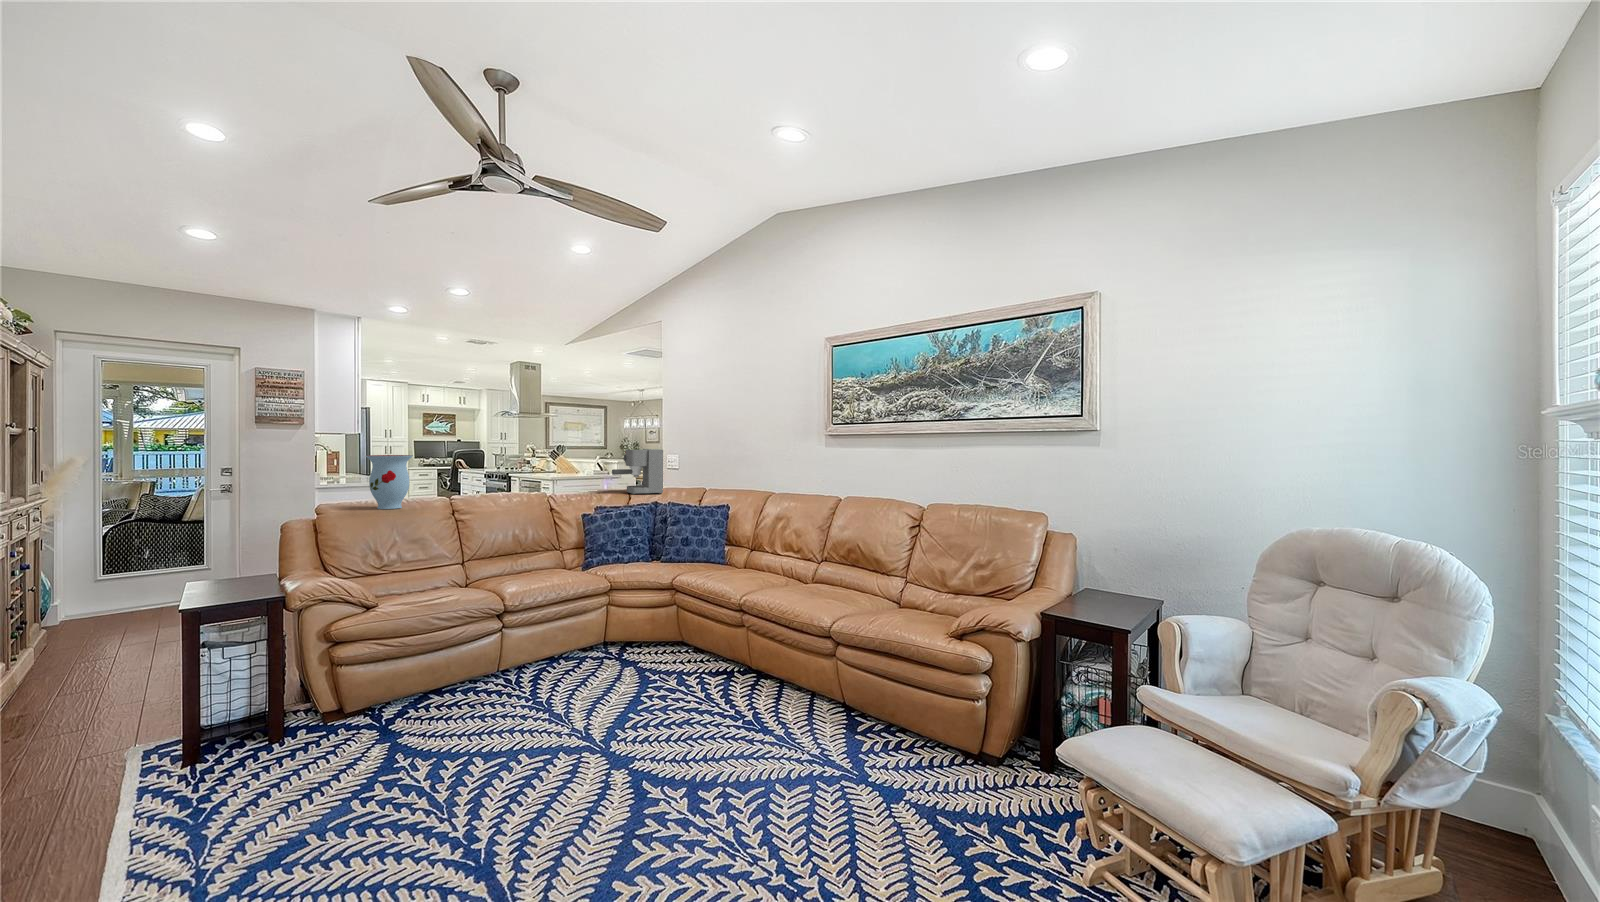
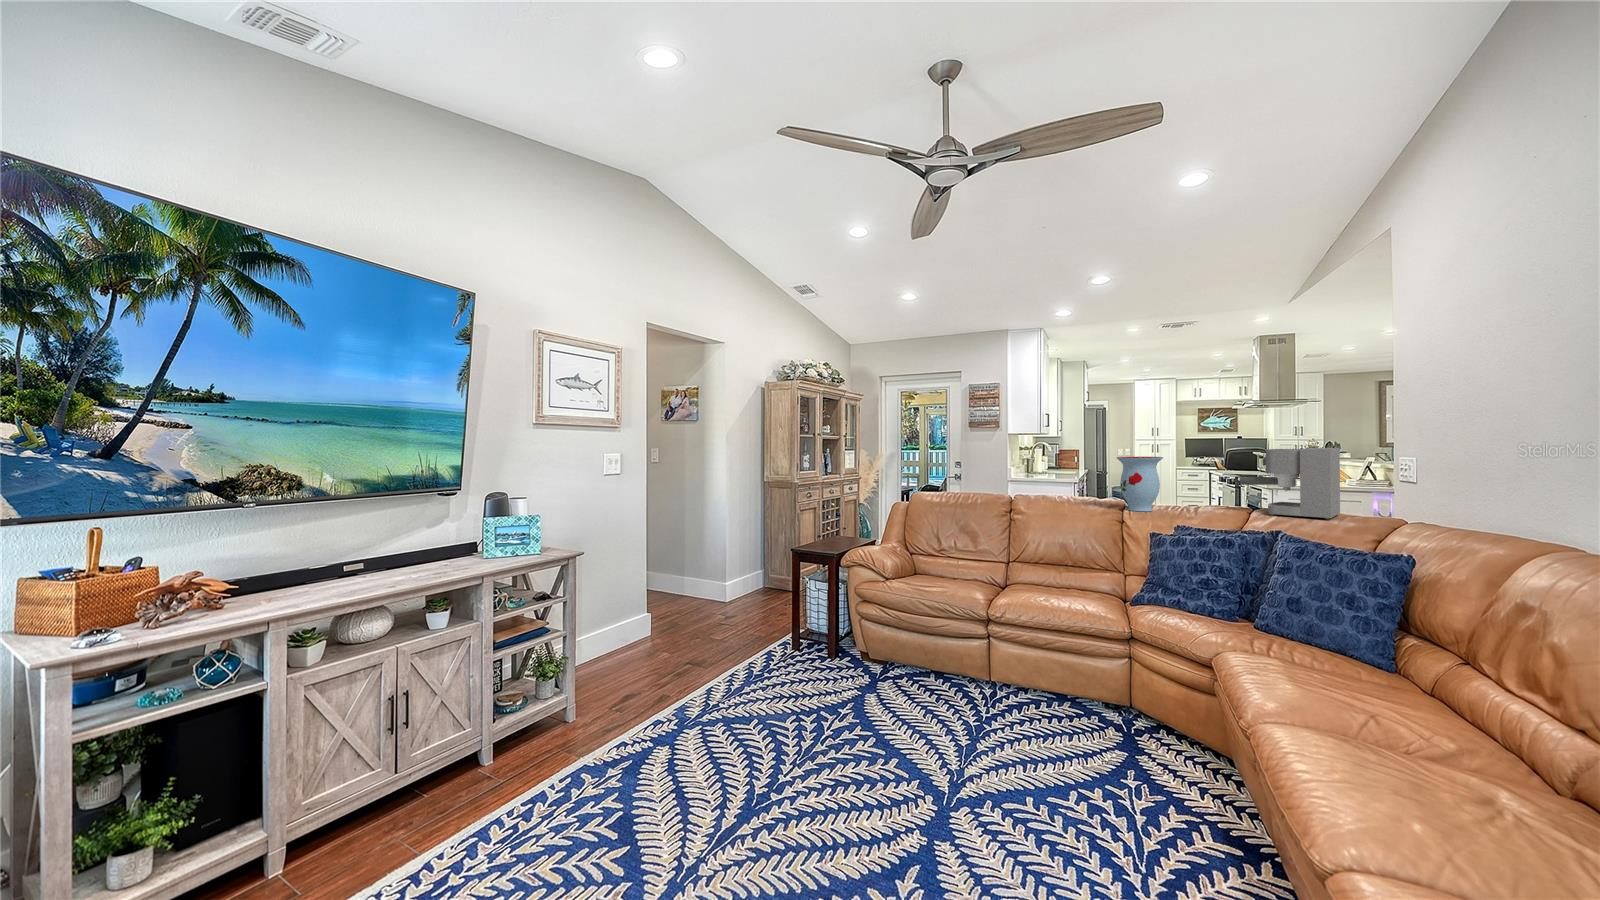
vase: present [366,455,413,509] -> present [1117,457,1163,511]

